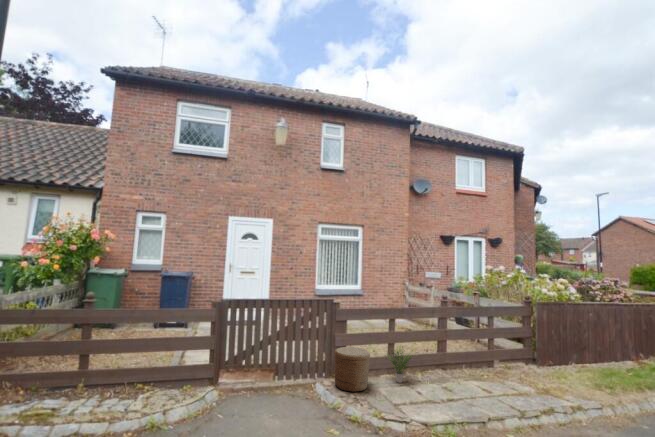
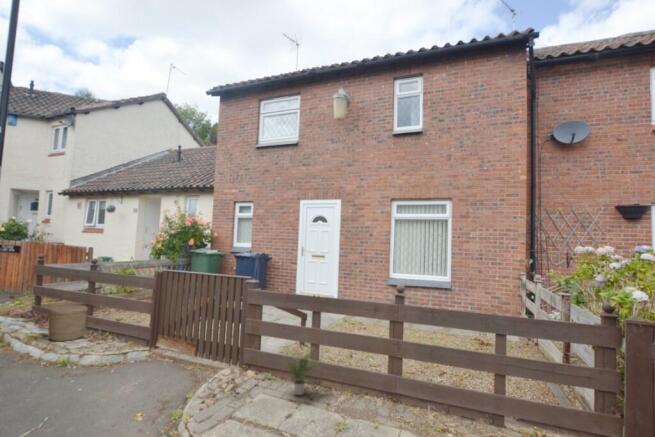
woven basket: present [334,347,370,392] -> present [49,305,88,341]

